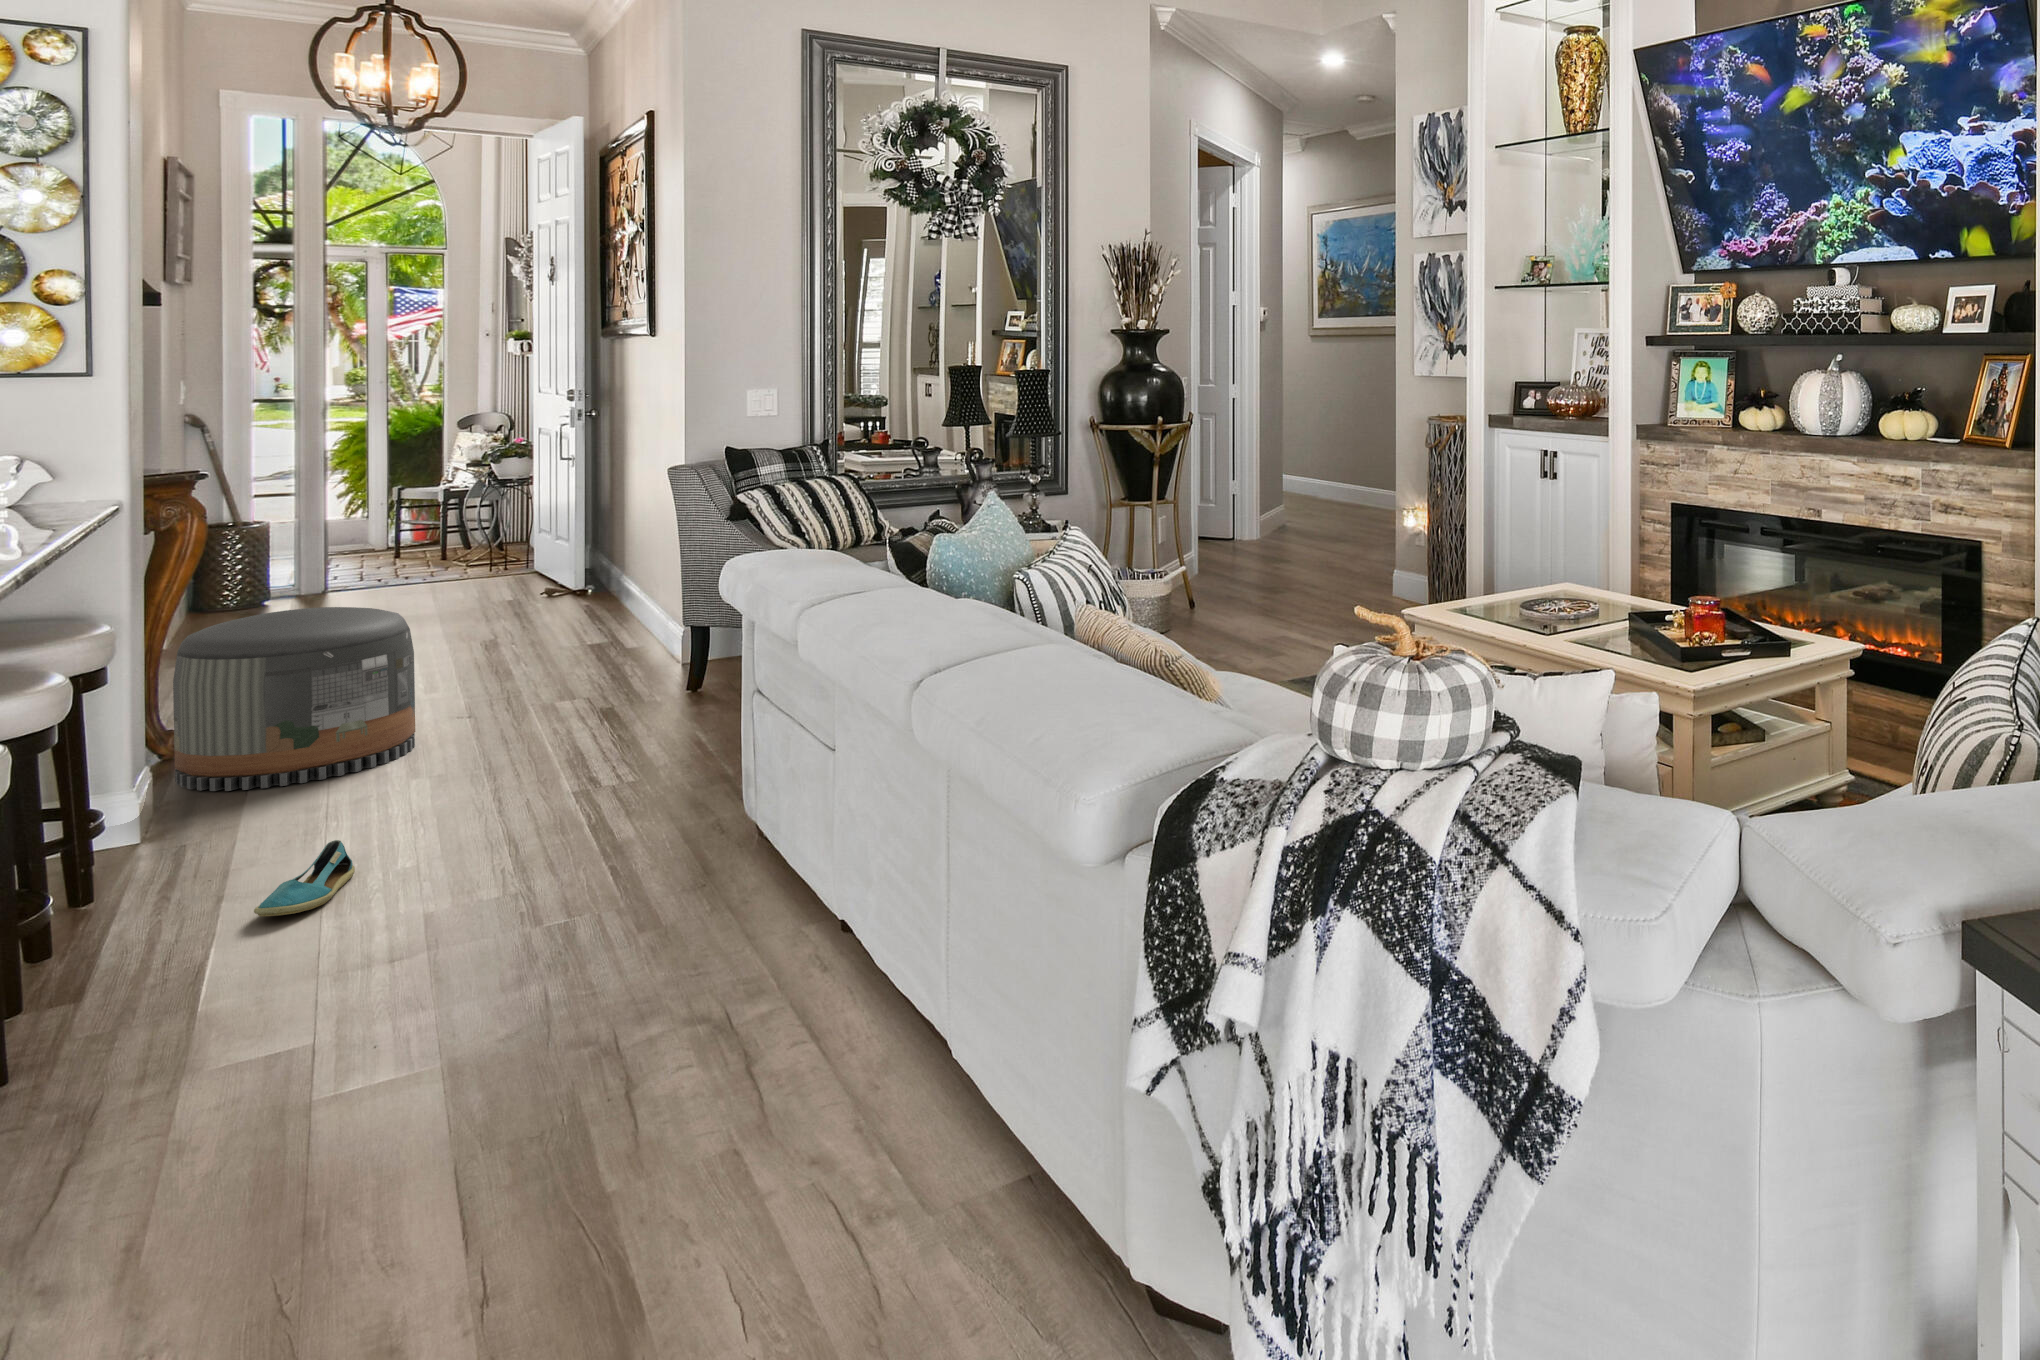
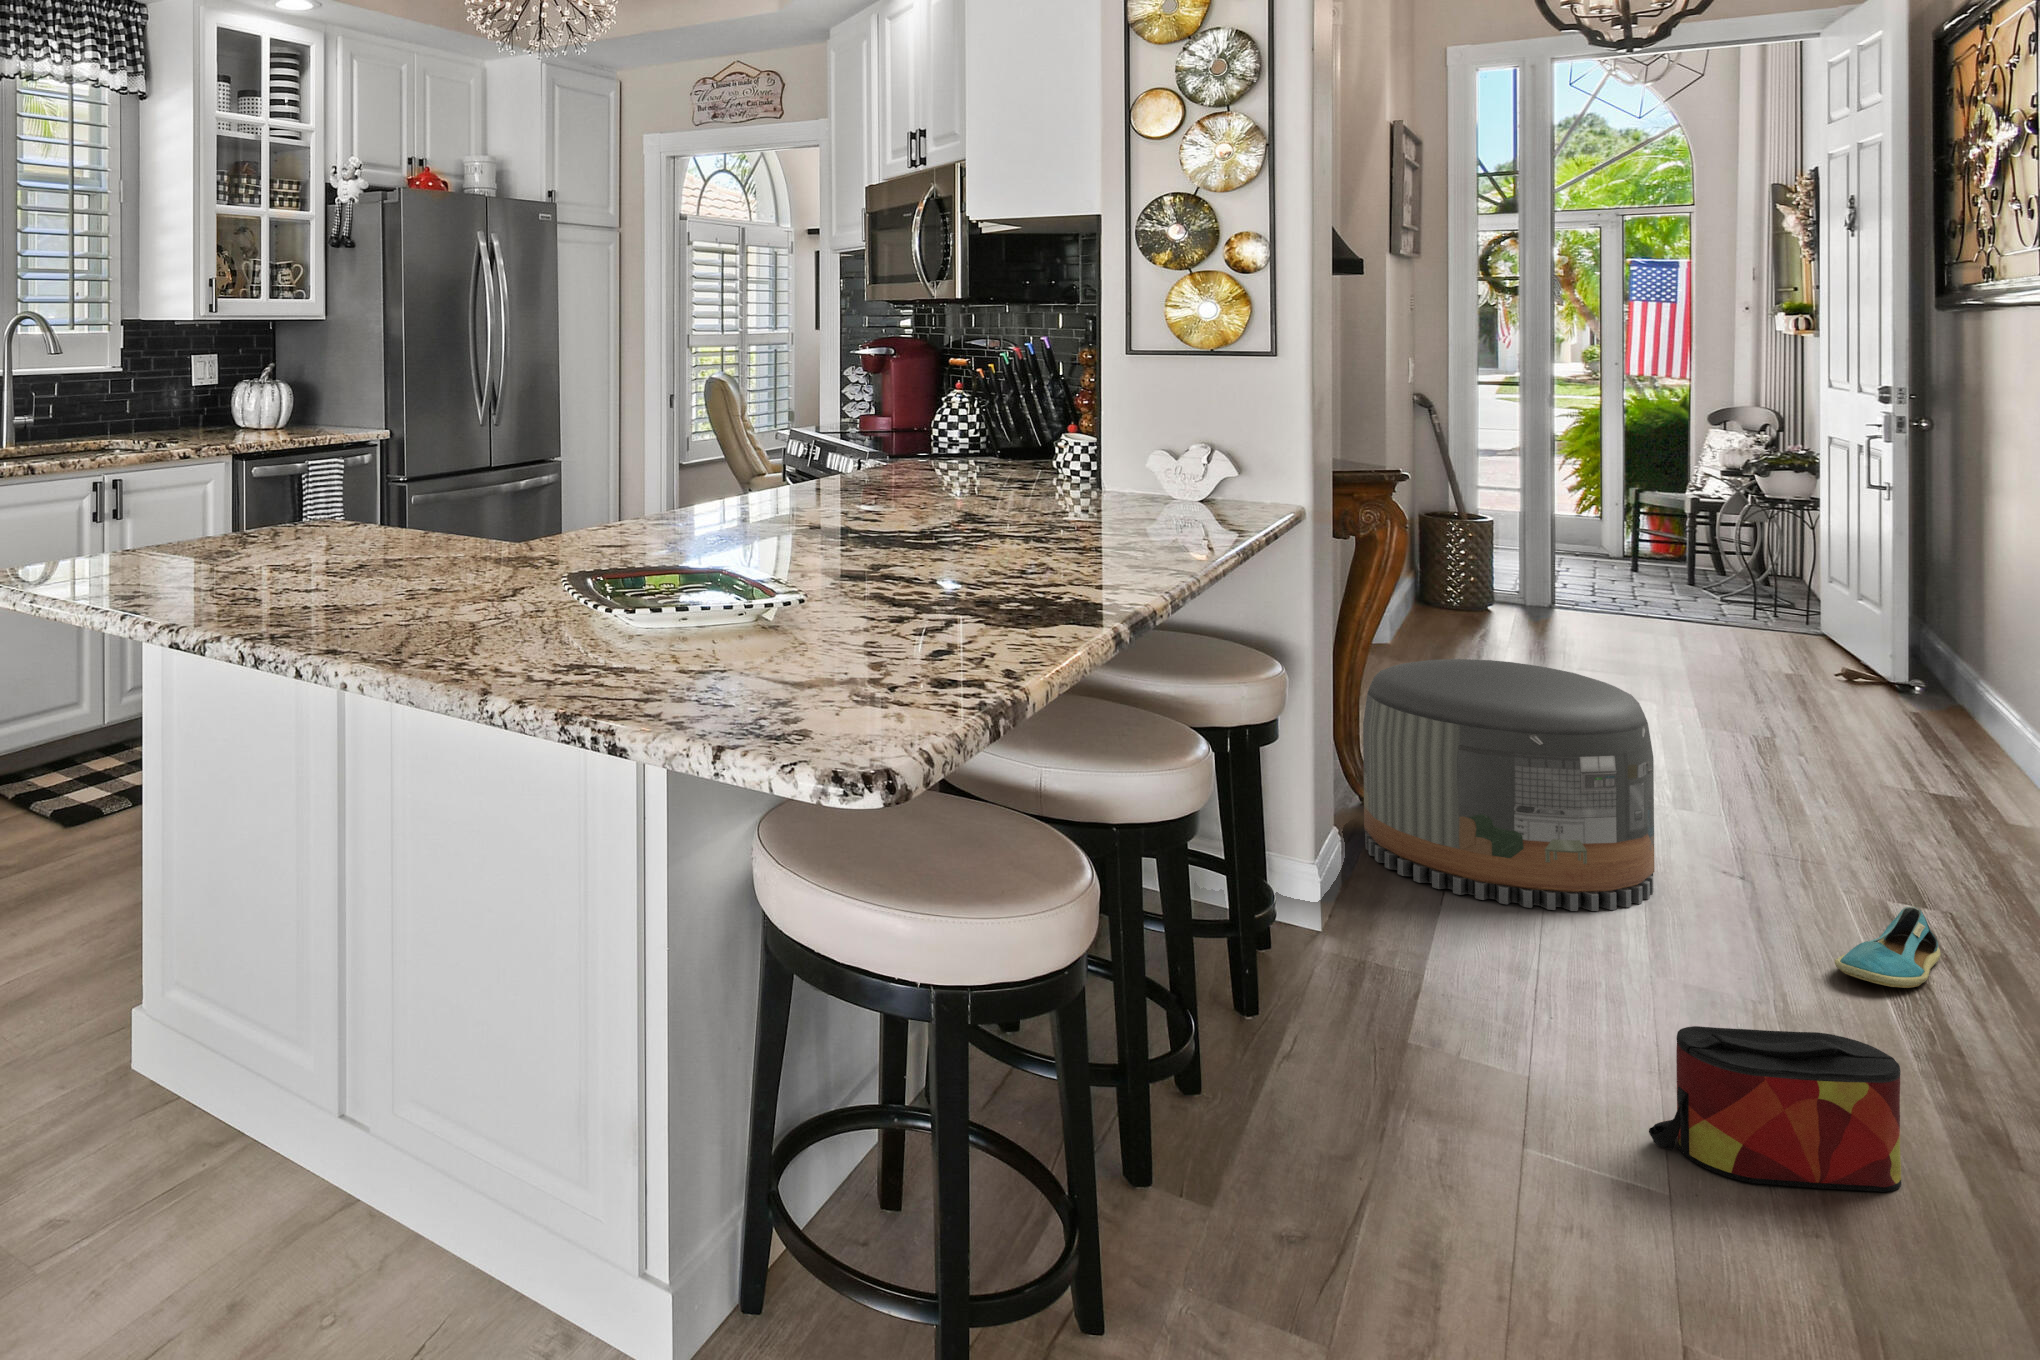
bag: none [413,759,552,860] -> present [1649,1026,1901,1192]
shoe: present [254,840,355,916] -> present [1835,907,1941,988]

